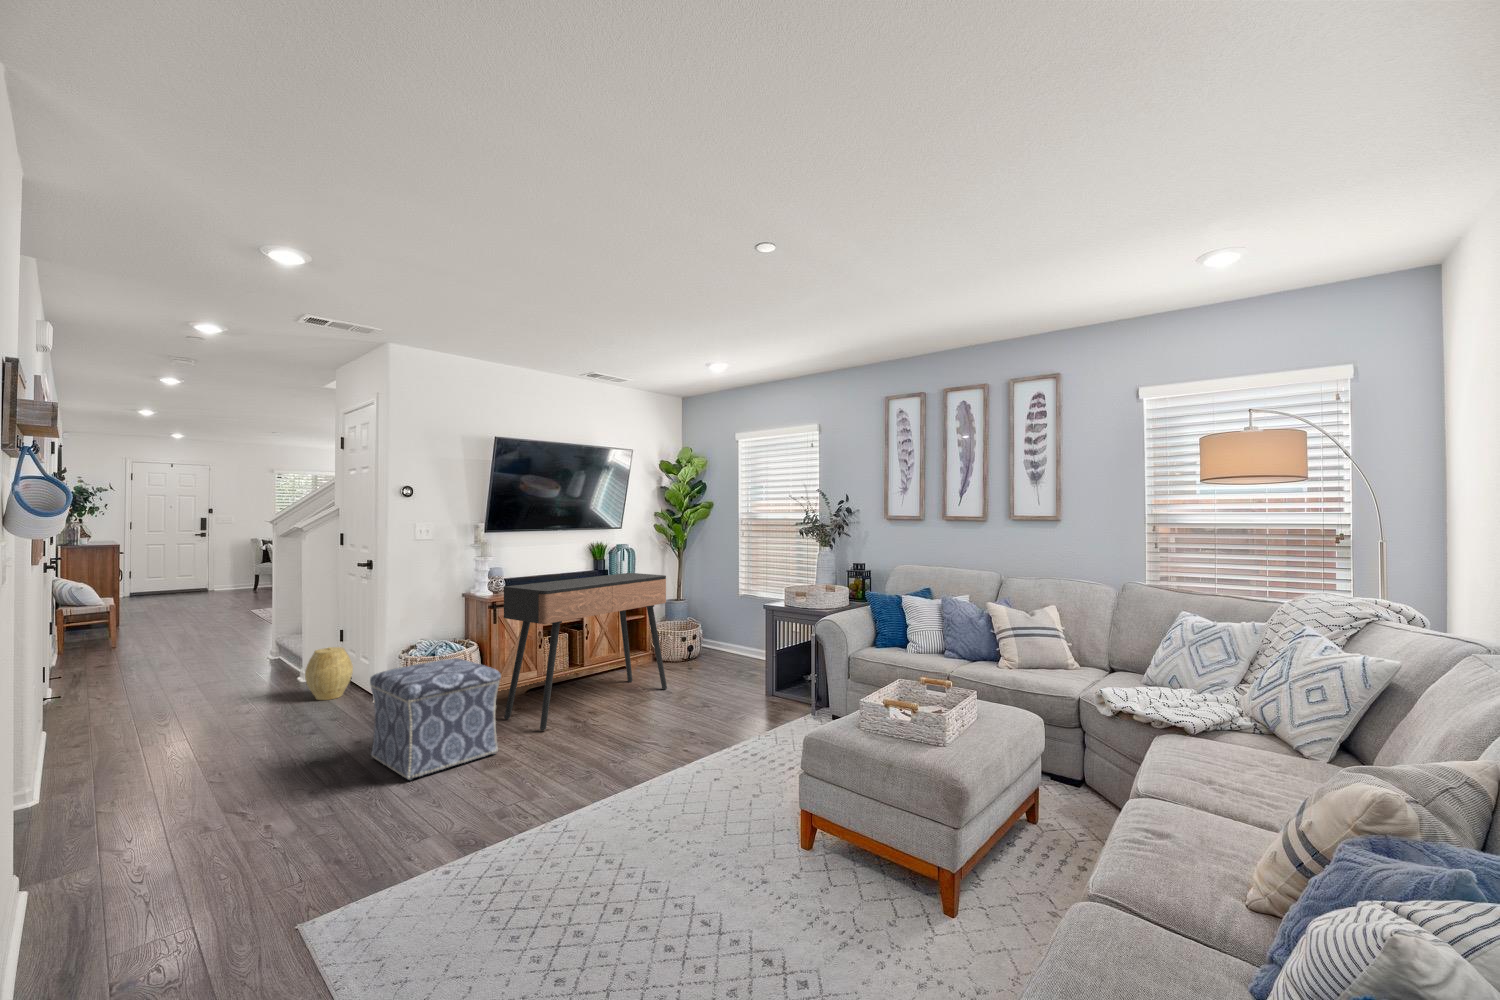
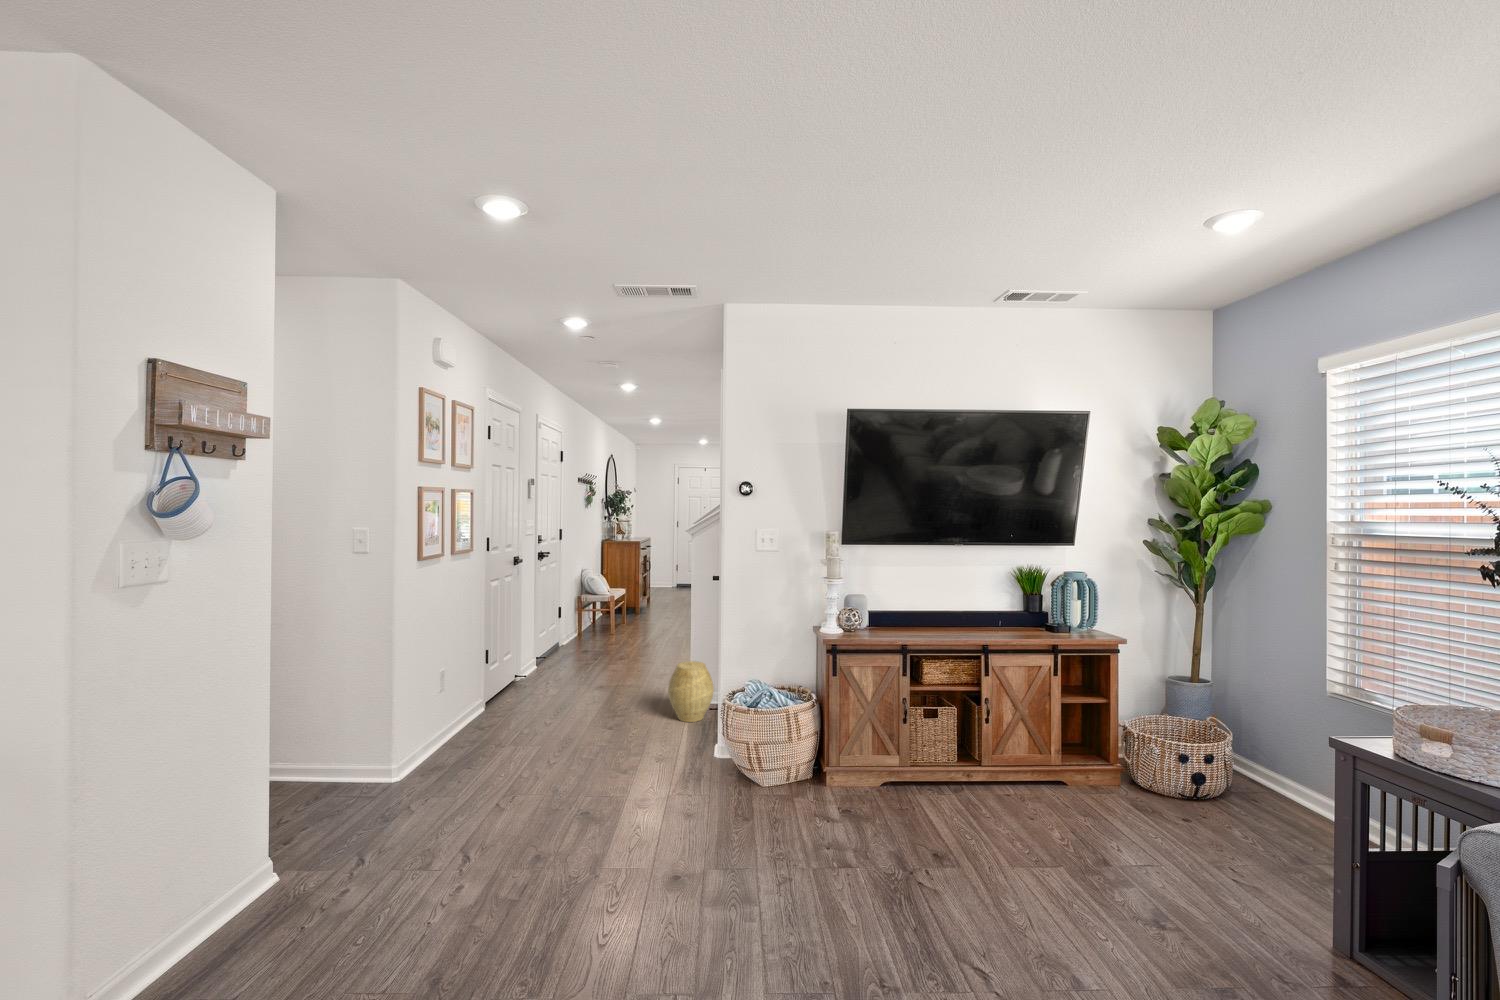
console table: present [504,573,667,730] -> none [807,630,1107,884]
ottoman: present [370,658,501,780] -> none [601,731,745,909]

